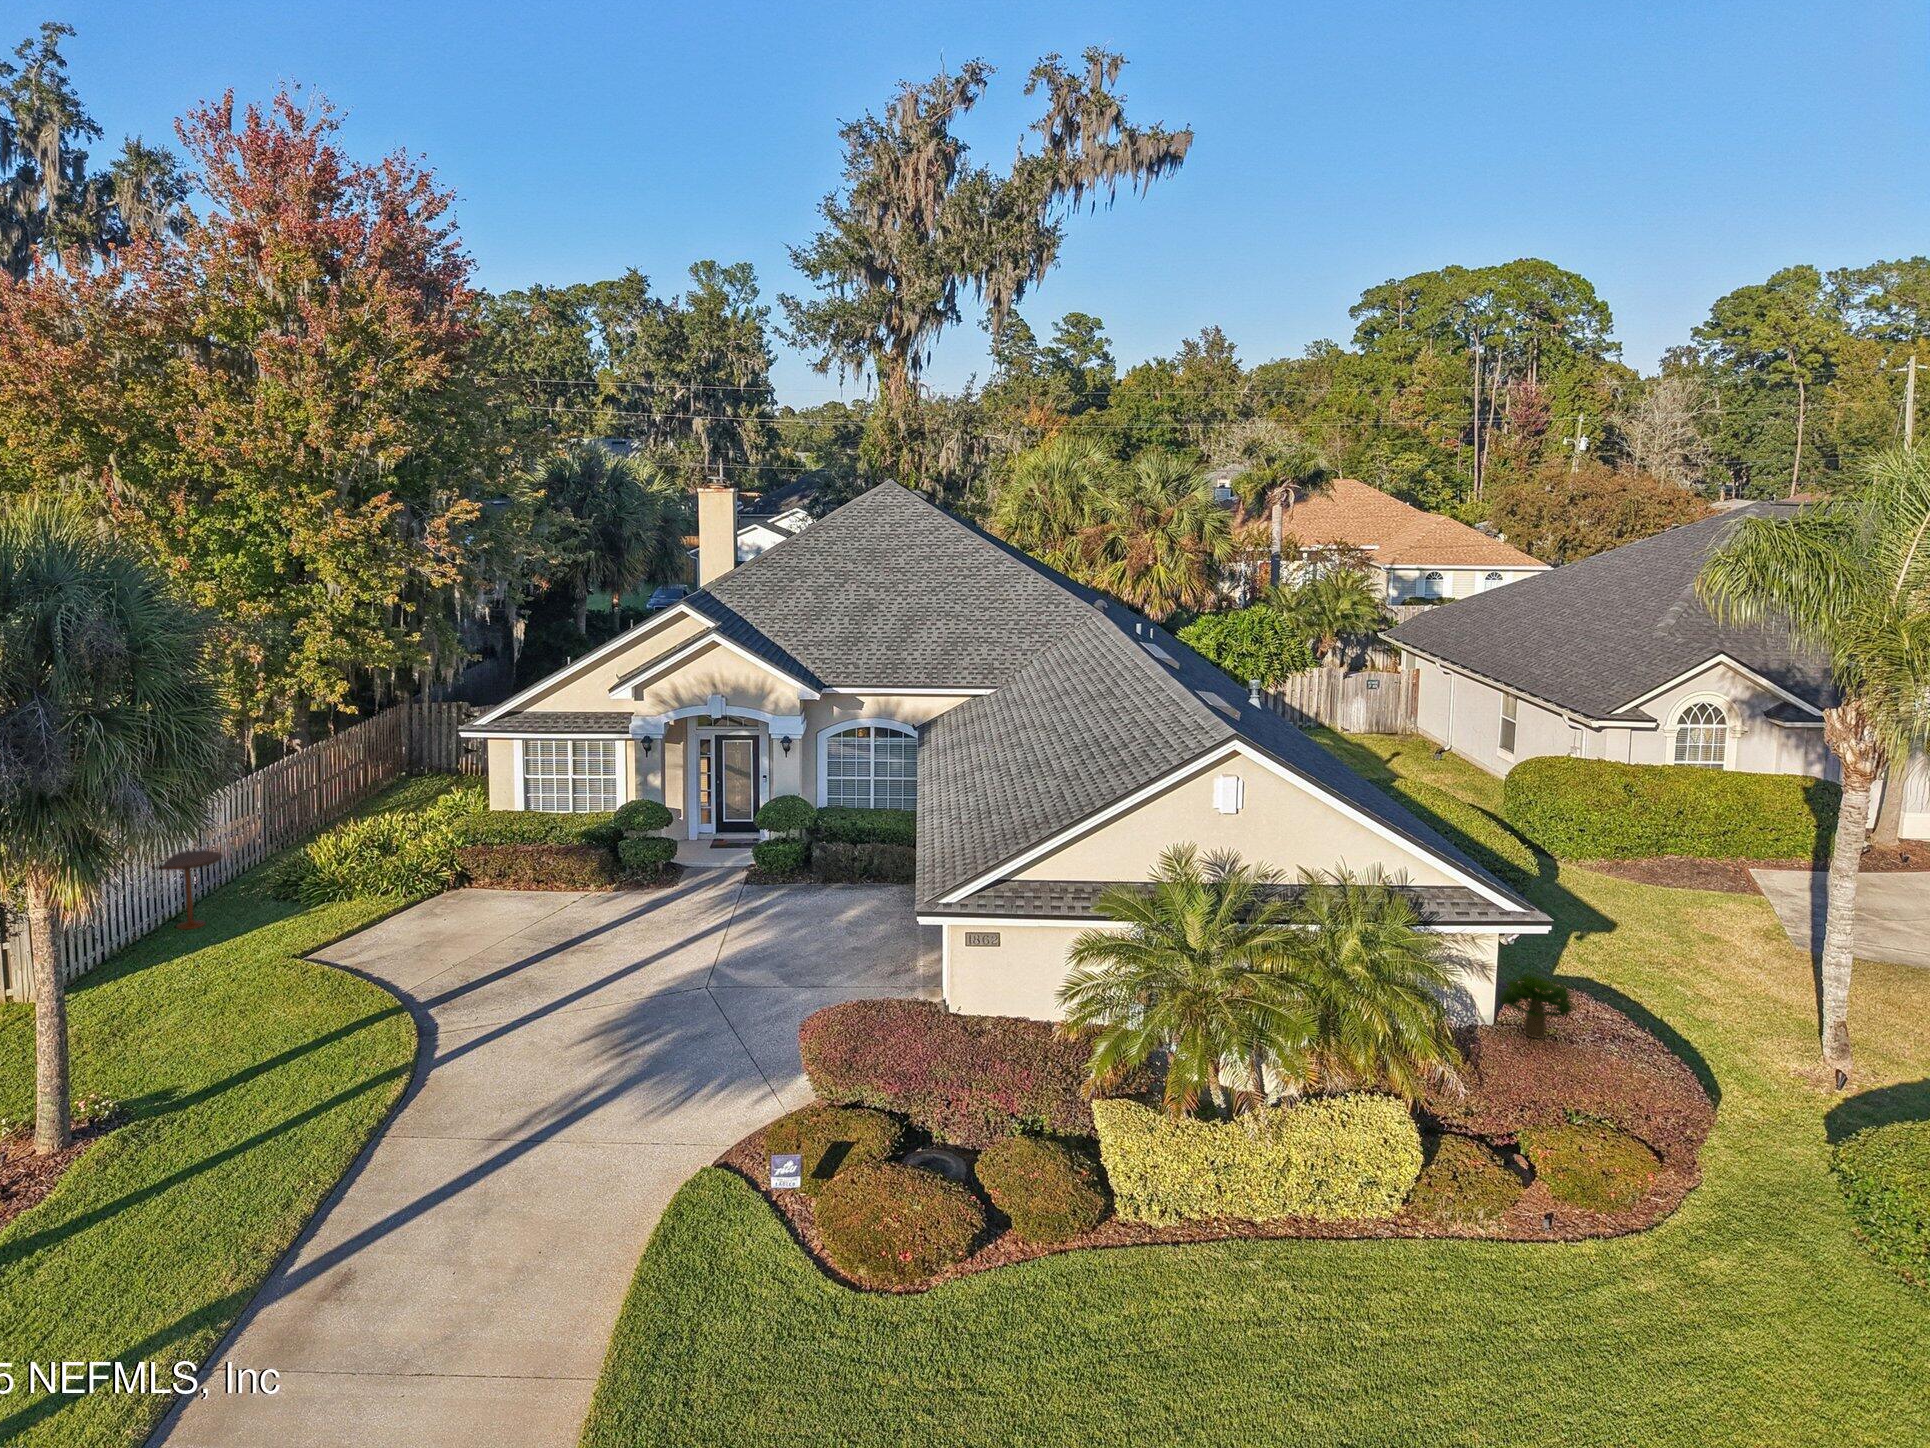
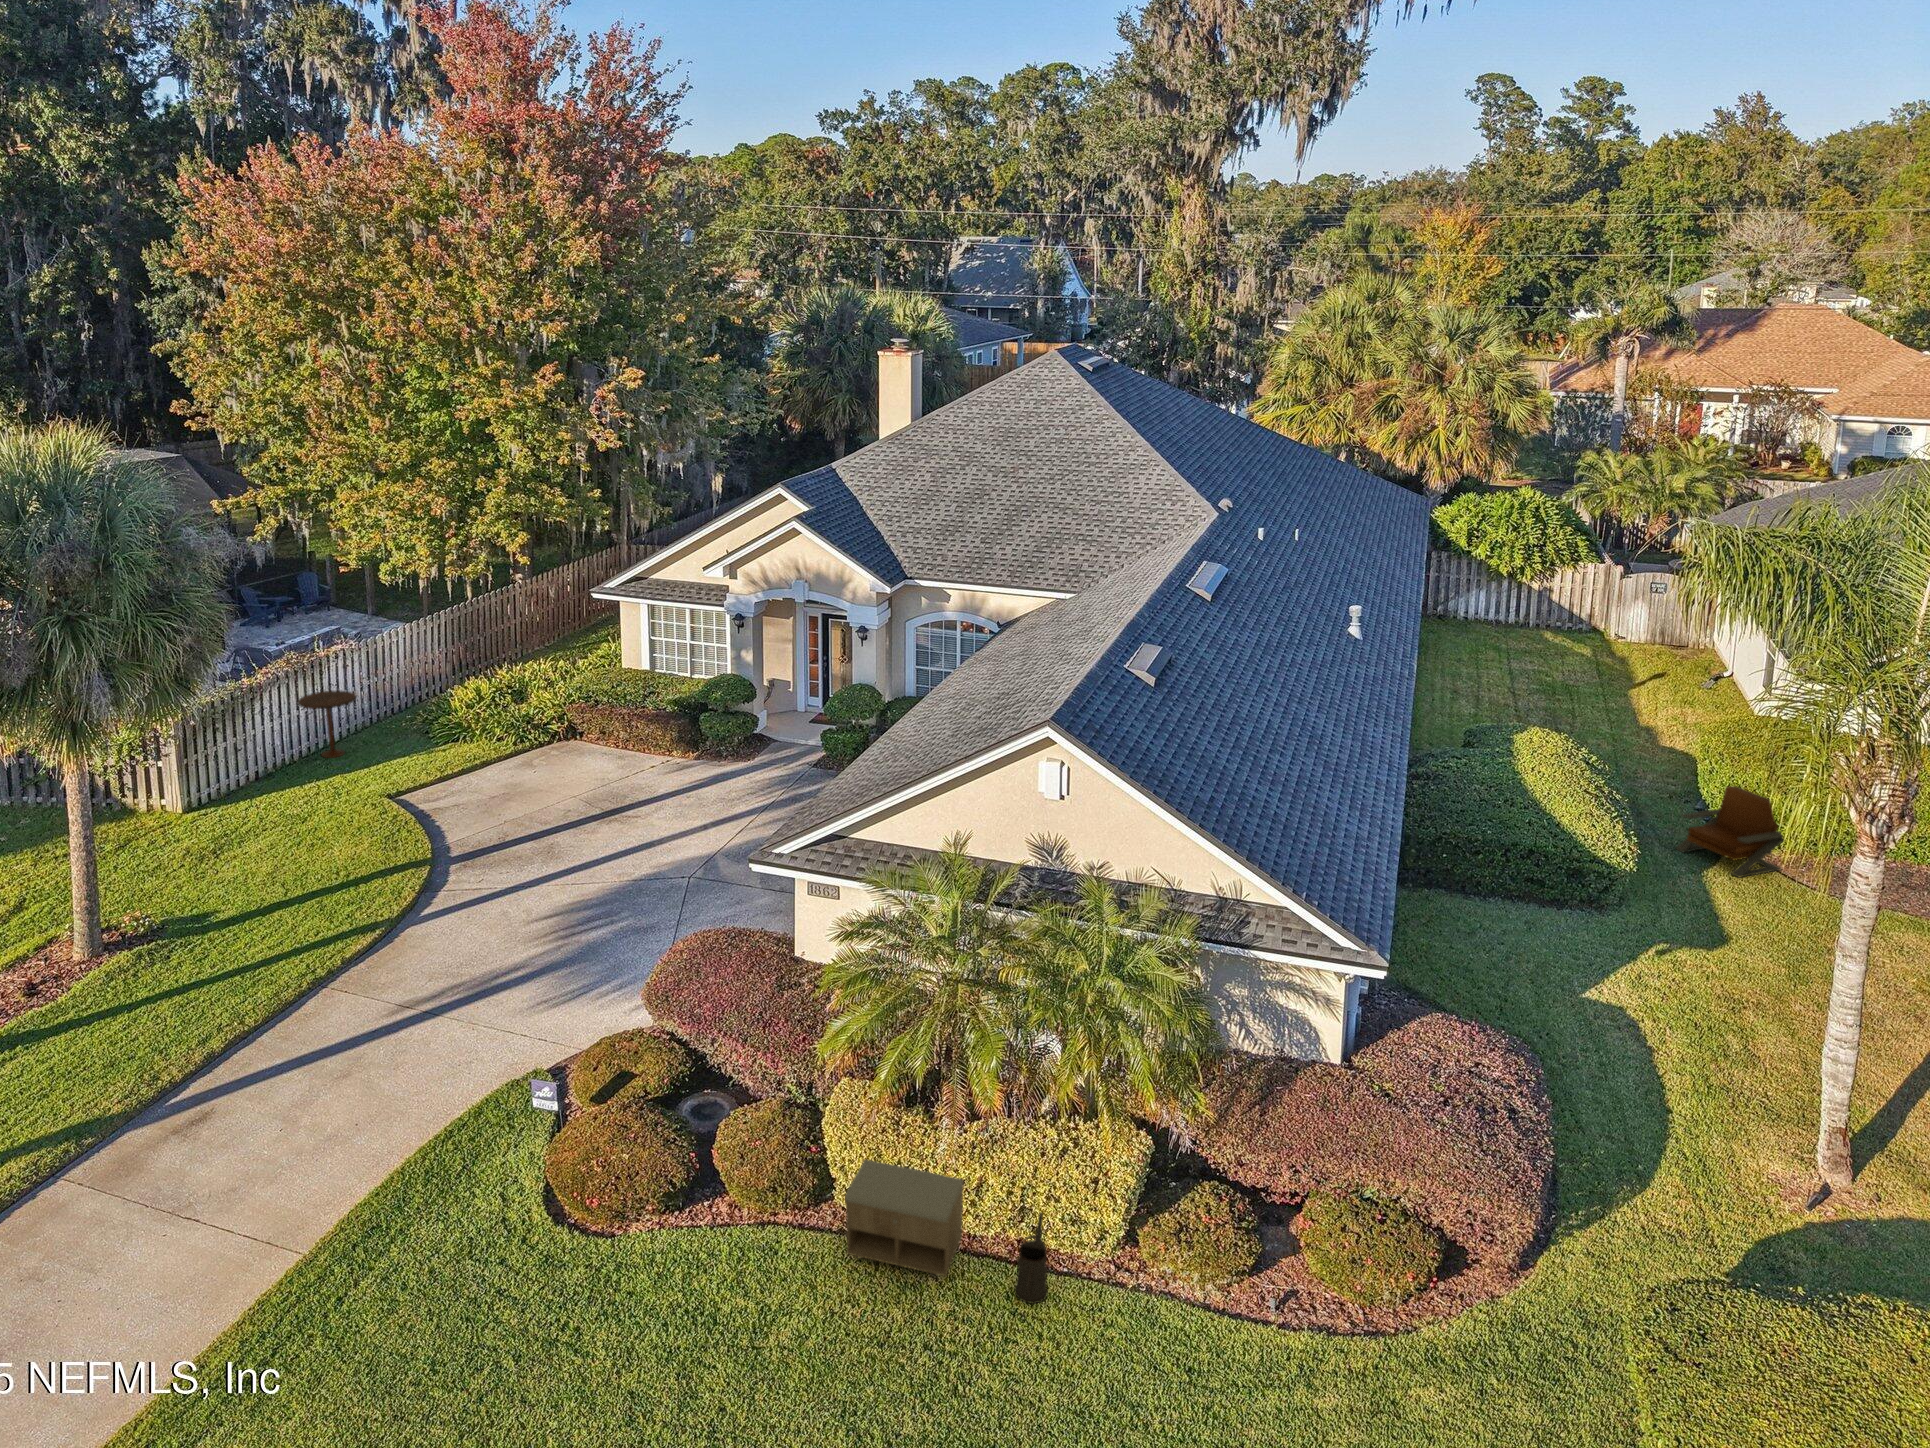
lounge chair: none [1534,806,1624,879] -> present [1676,786,1784,877]
potted plant: present [1497,972,1575,1038] -> none [1292,1006,1380,1081]
storage bench: none [1194,1177,1324,1285] -> present [845,1160,963,1276]
watering can: none [1376,1197,1418,1288] -> present [1014,1212,1048,1304]

